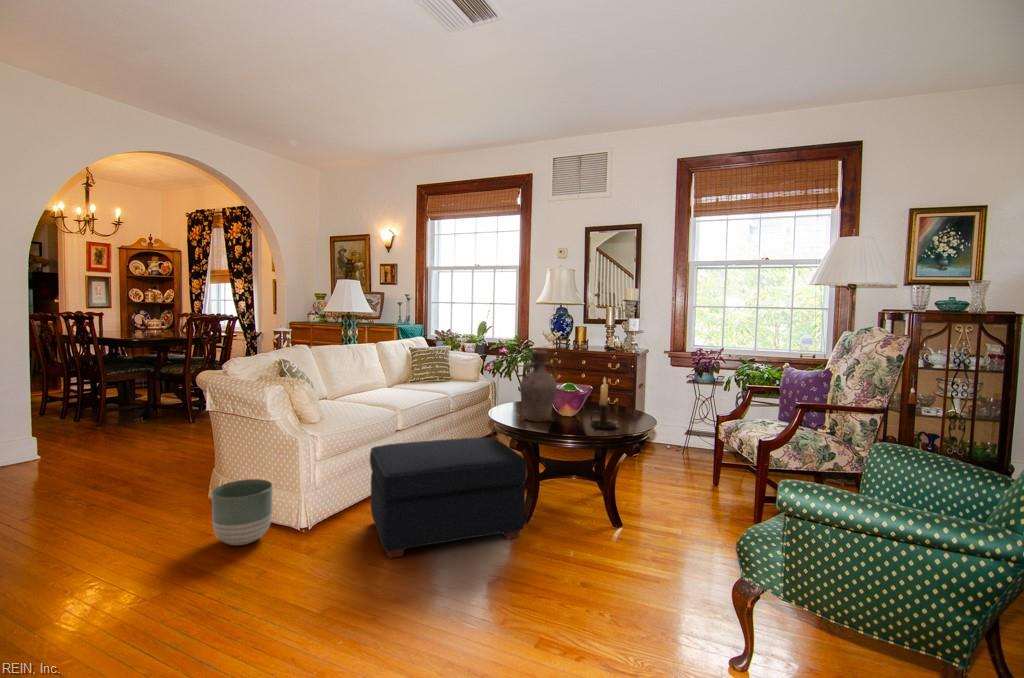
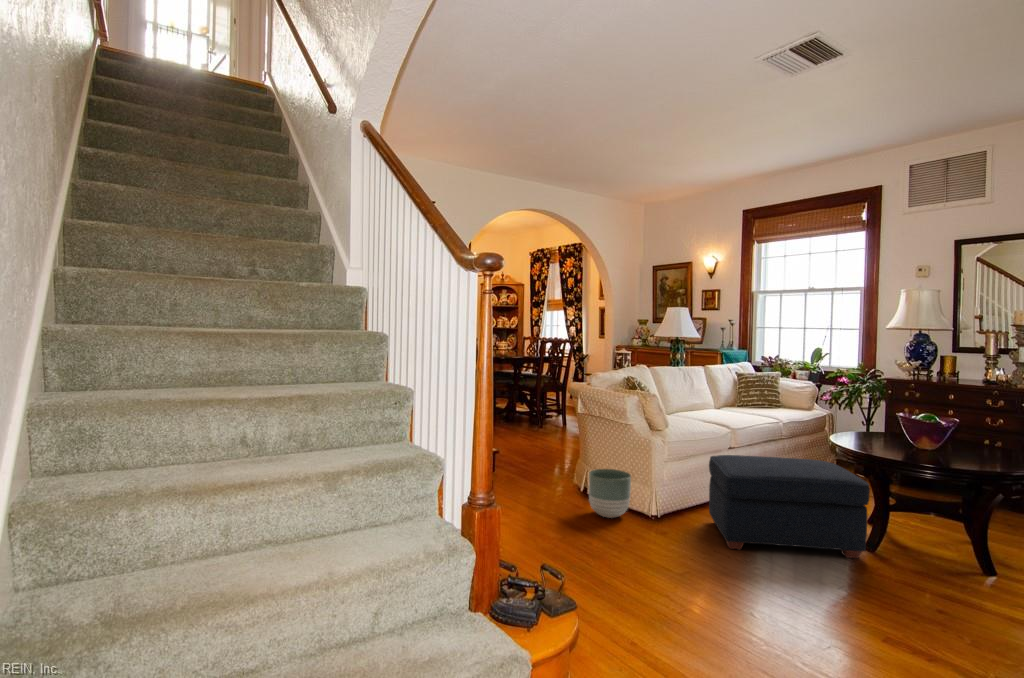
vase: present [520,350,557,422] -> none [862,378,907,450]
candle holder: present [590,378,617,429] -> none [948,408,985,464]

